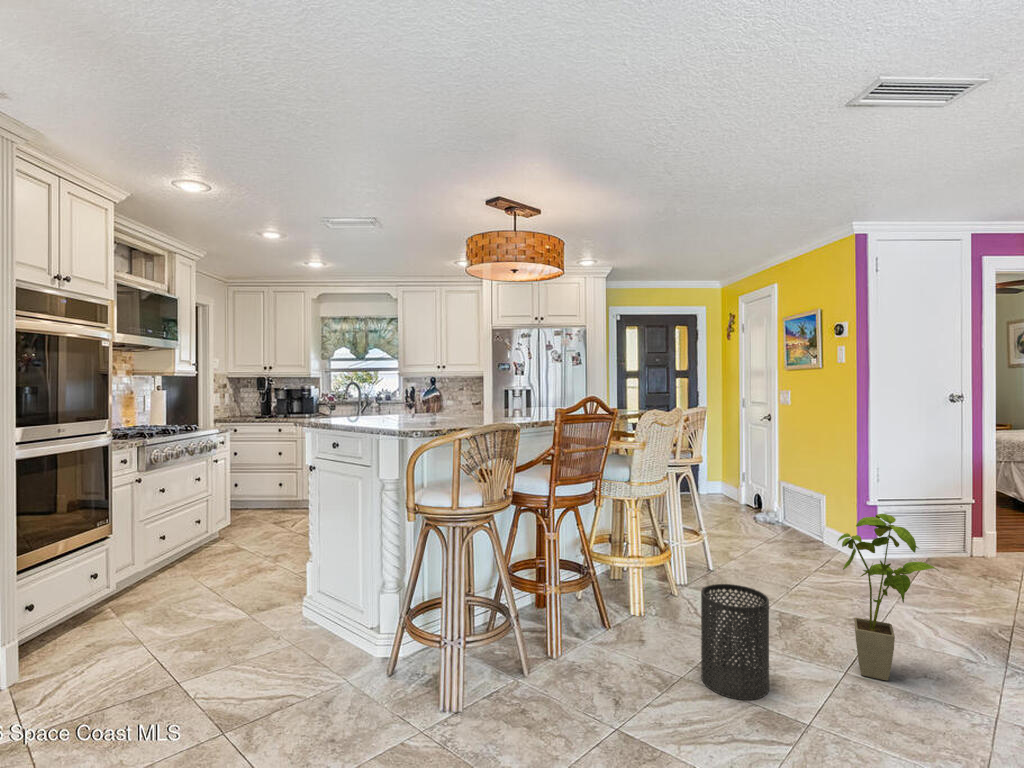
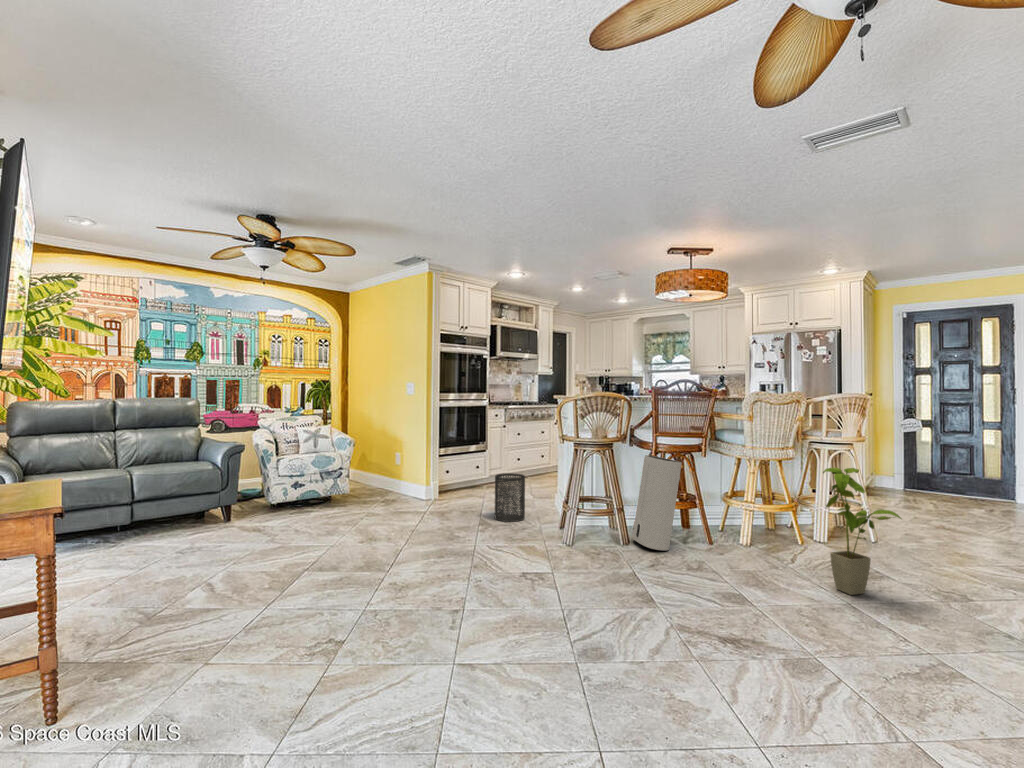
air purifier: none [554,524,637,693] -> present [633,455,682,550]
trash can: present [701,584,769,700] -> present [495,473,525,522]

